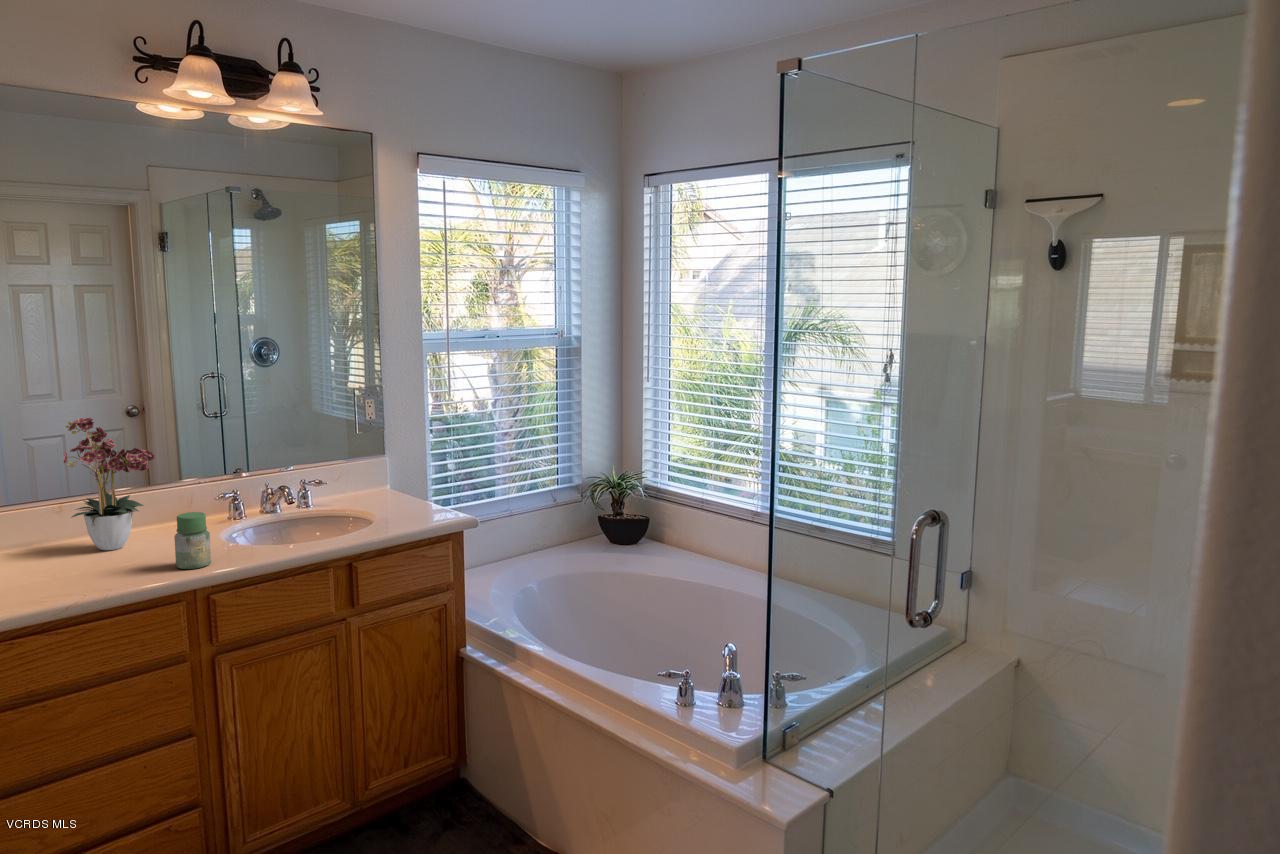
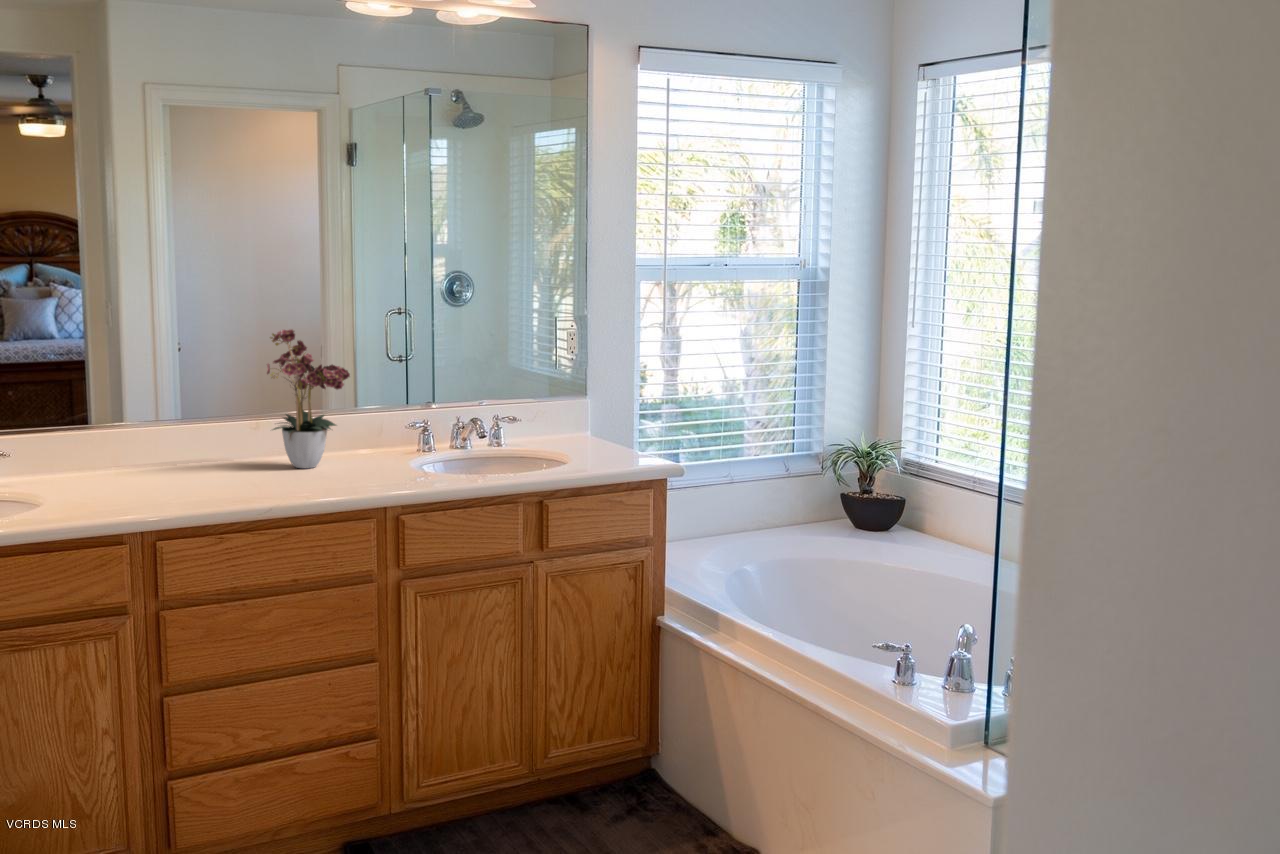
jar: present [174,512,211,569] -> none [366,429,400,486]

